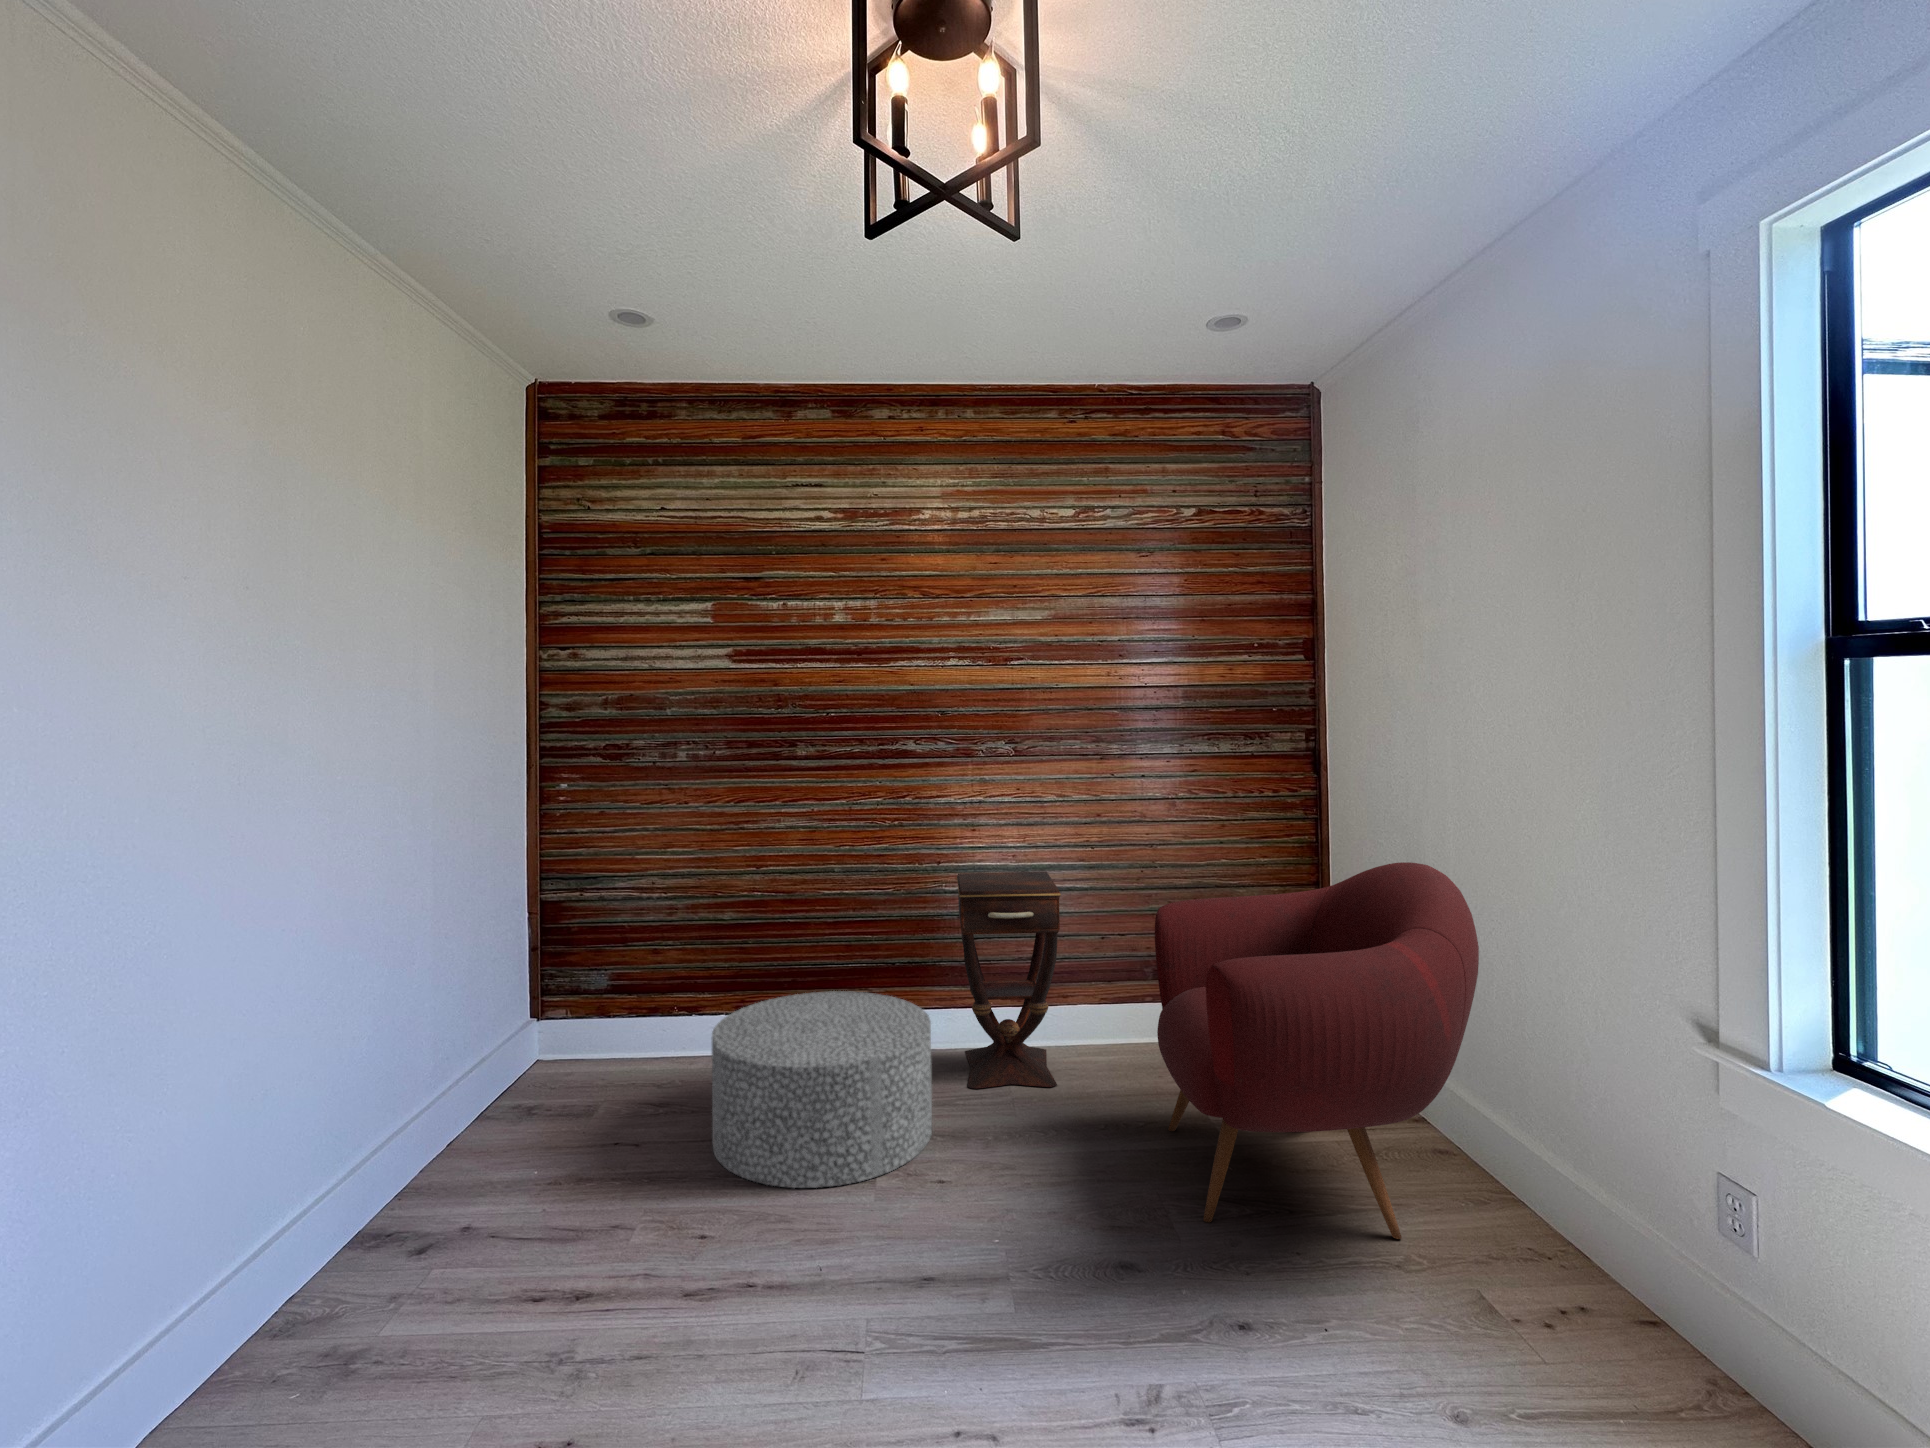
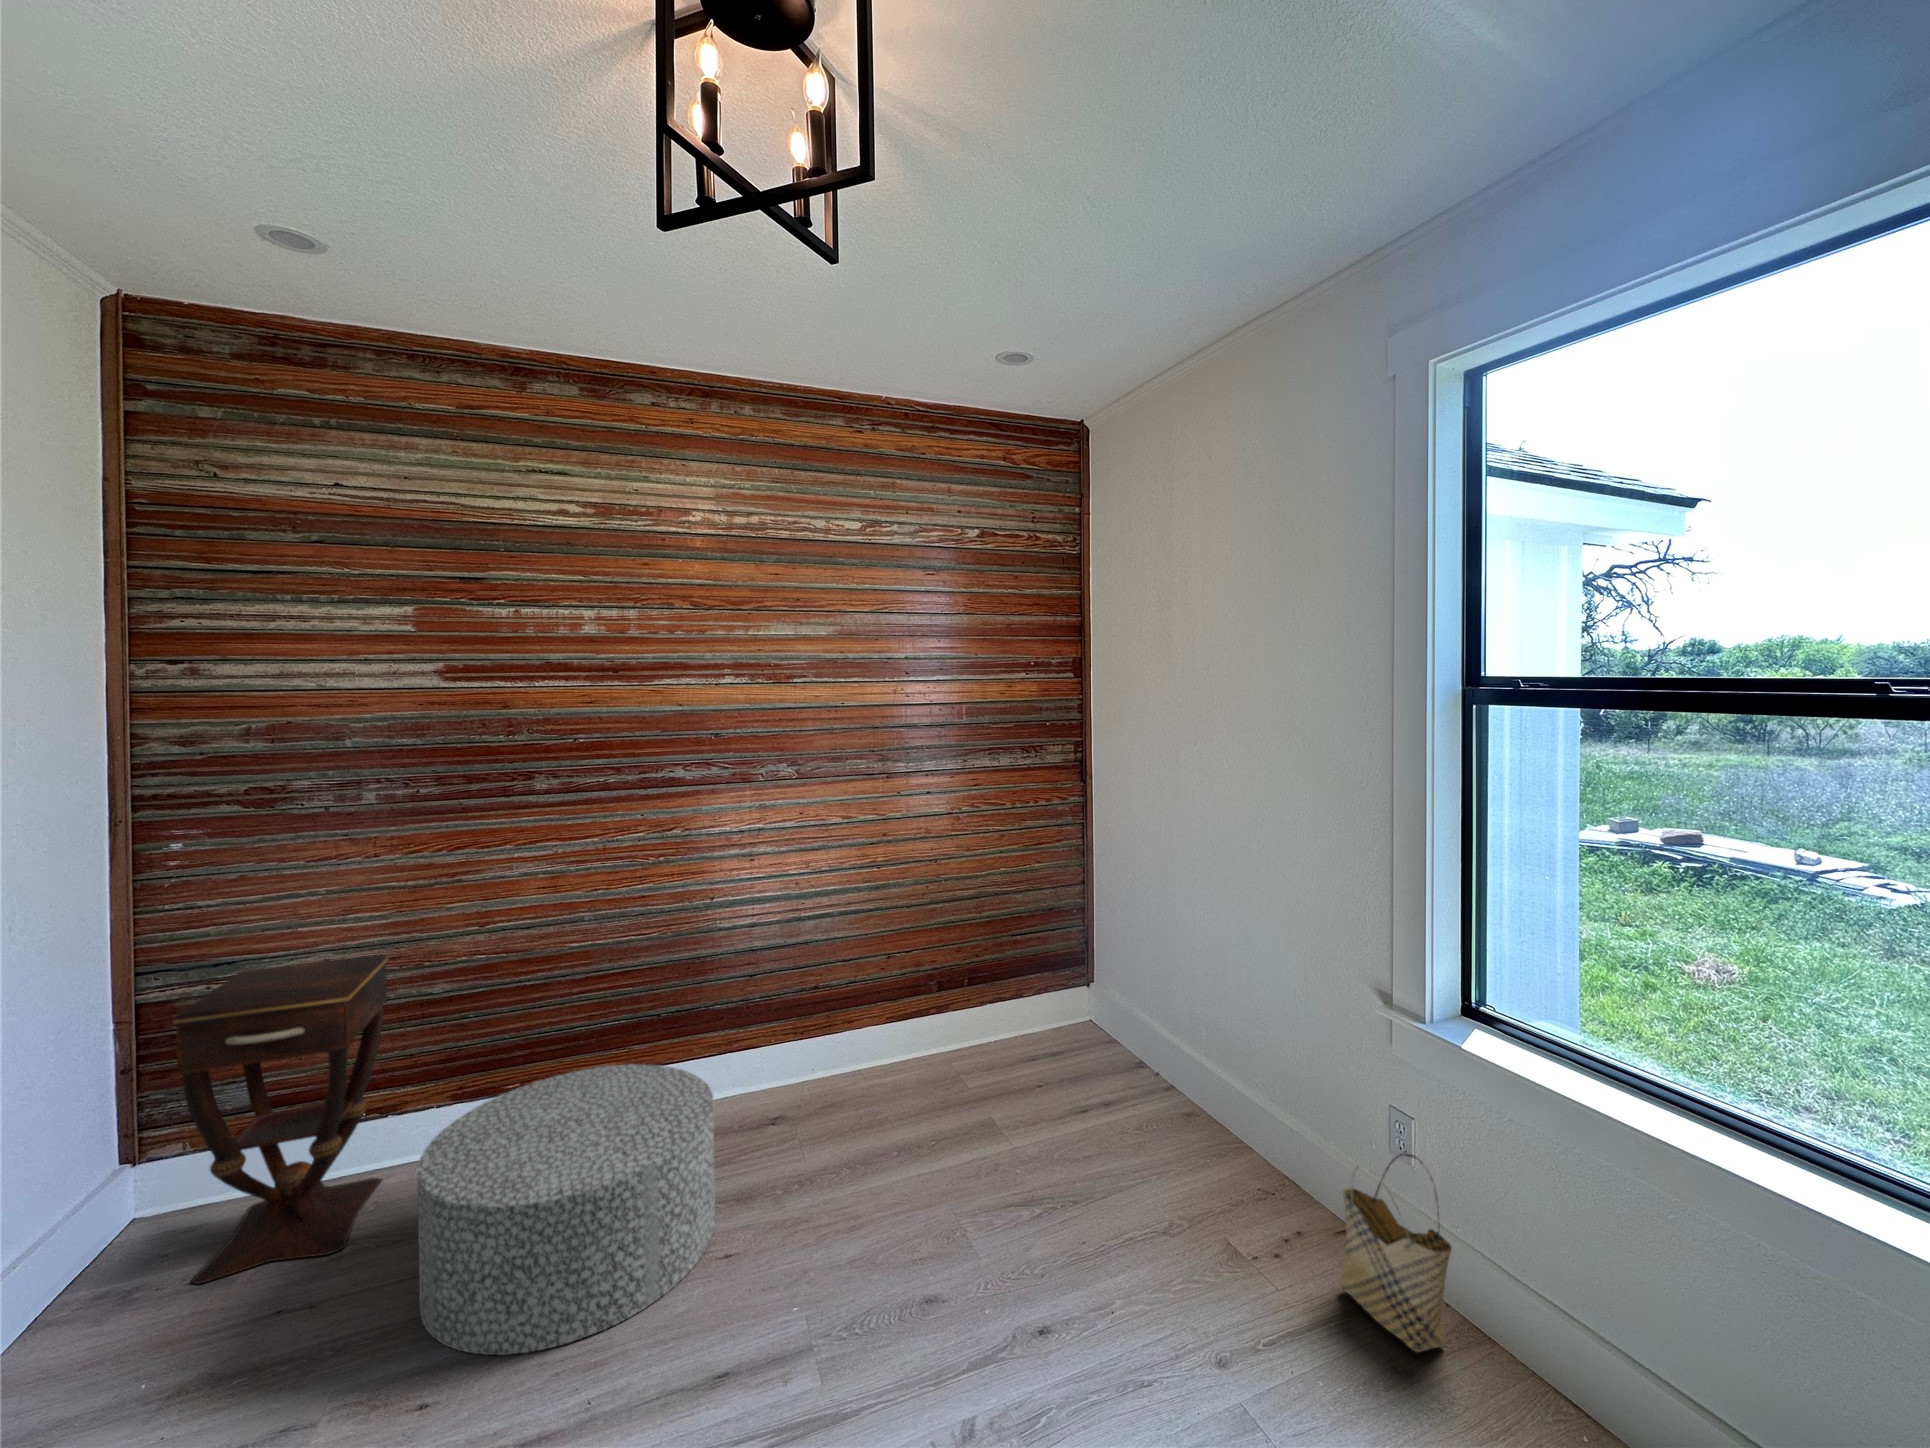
armchair: present [1155,862,1479,1239] -> none [956,878,1260,1272]
side table: present [957,872,1061,1089] -> present [173,954,388,1284]
woven basket: none [1560,1163,1691,1379] -> present [1339,1153,1452,1352]

